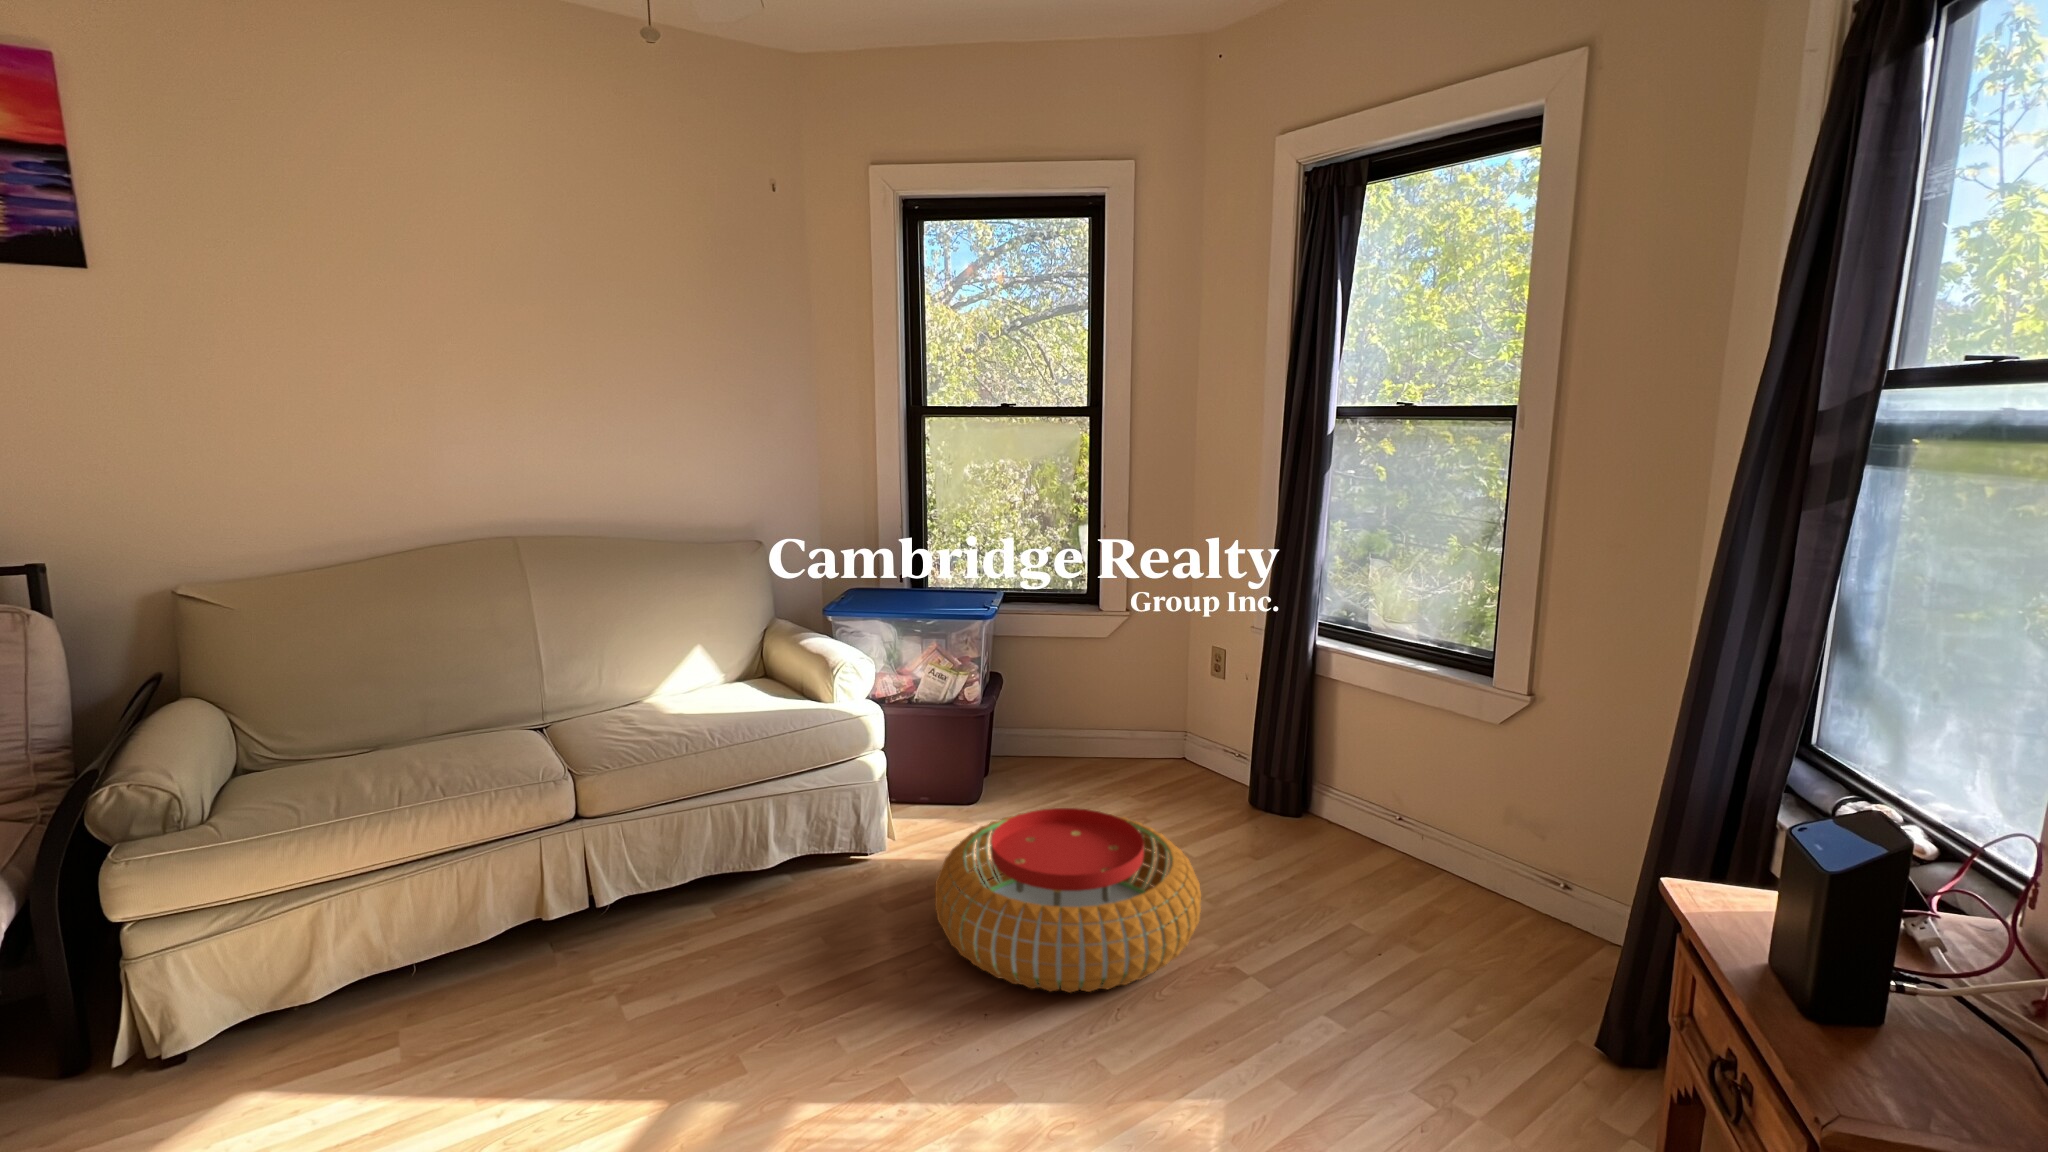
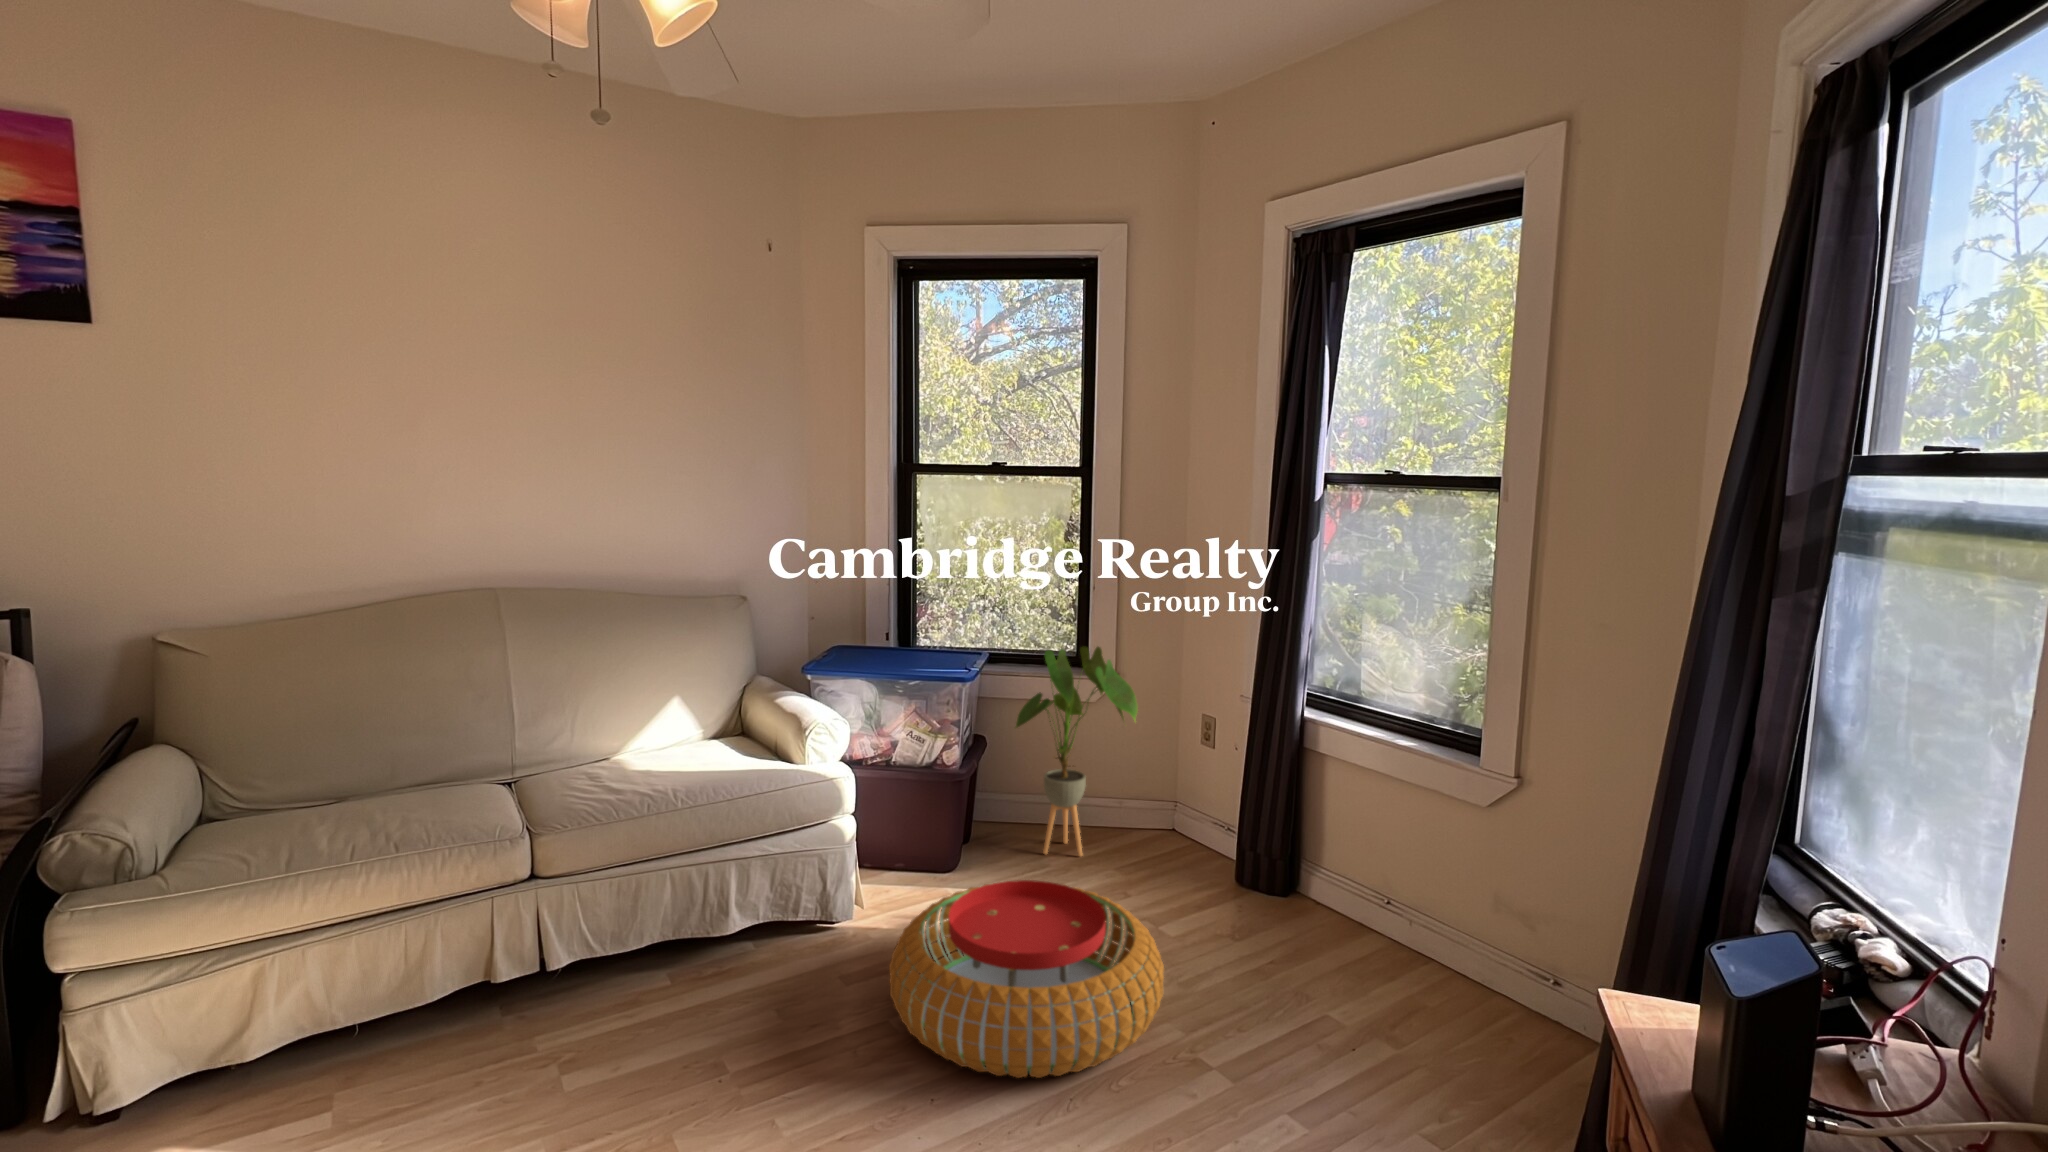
house plant: none [1033,583,1155,787] -> present [1016,647,1138,856]

